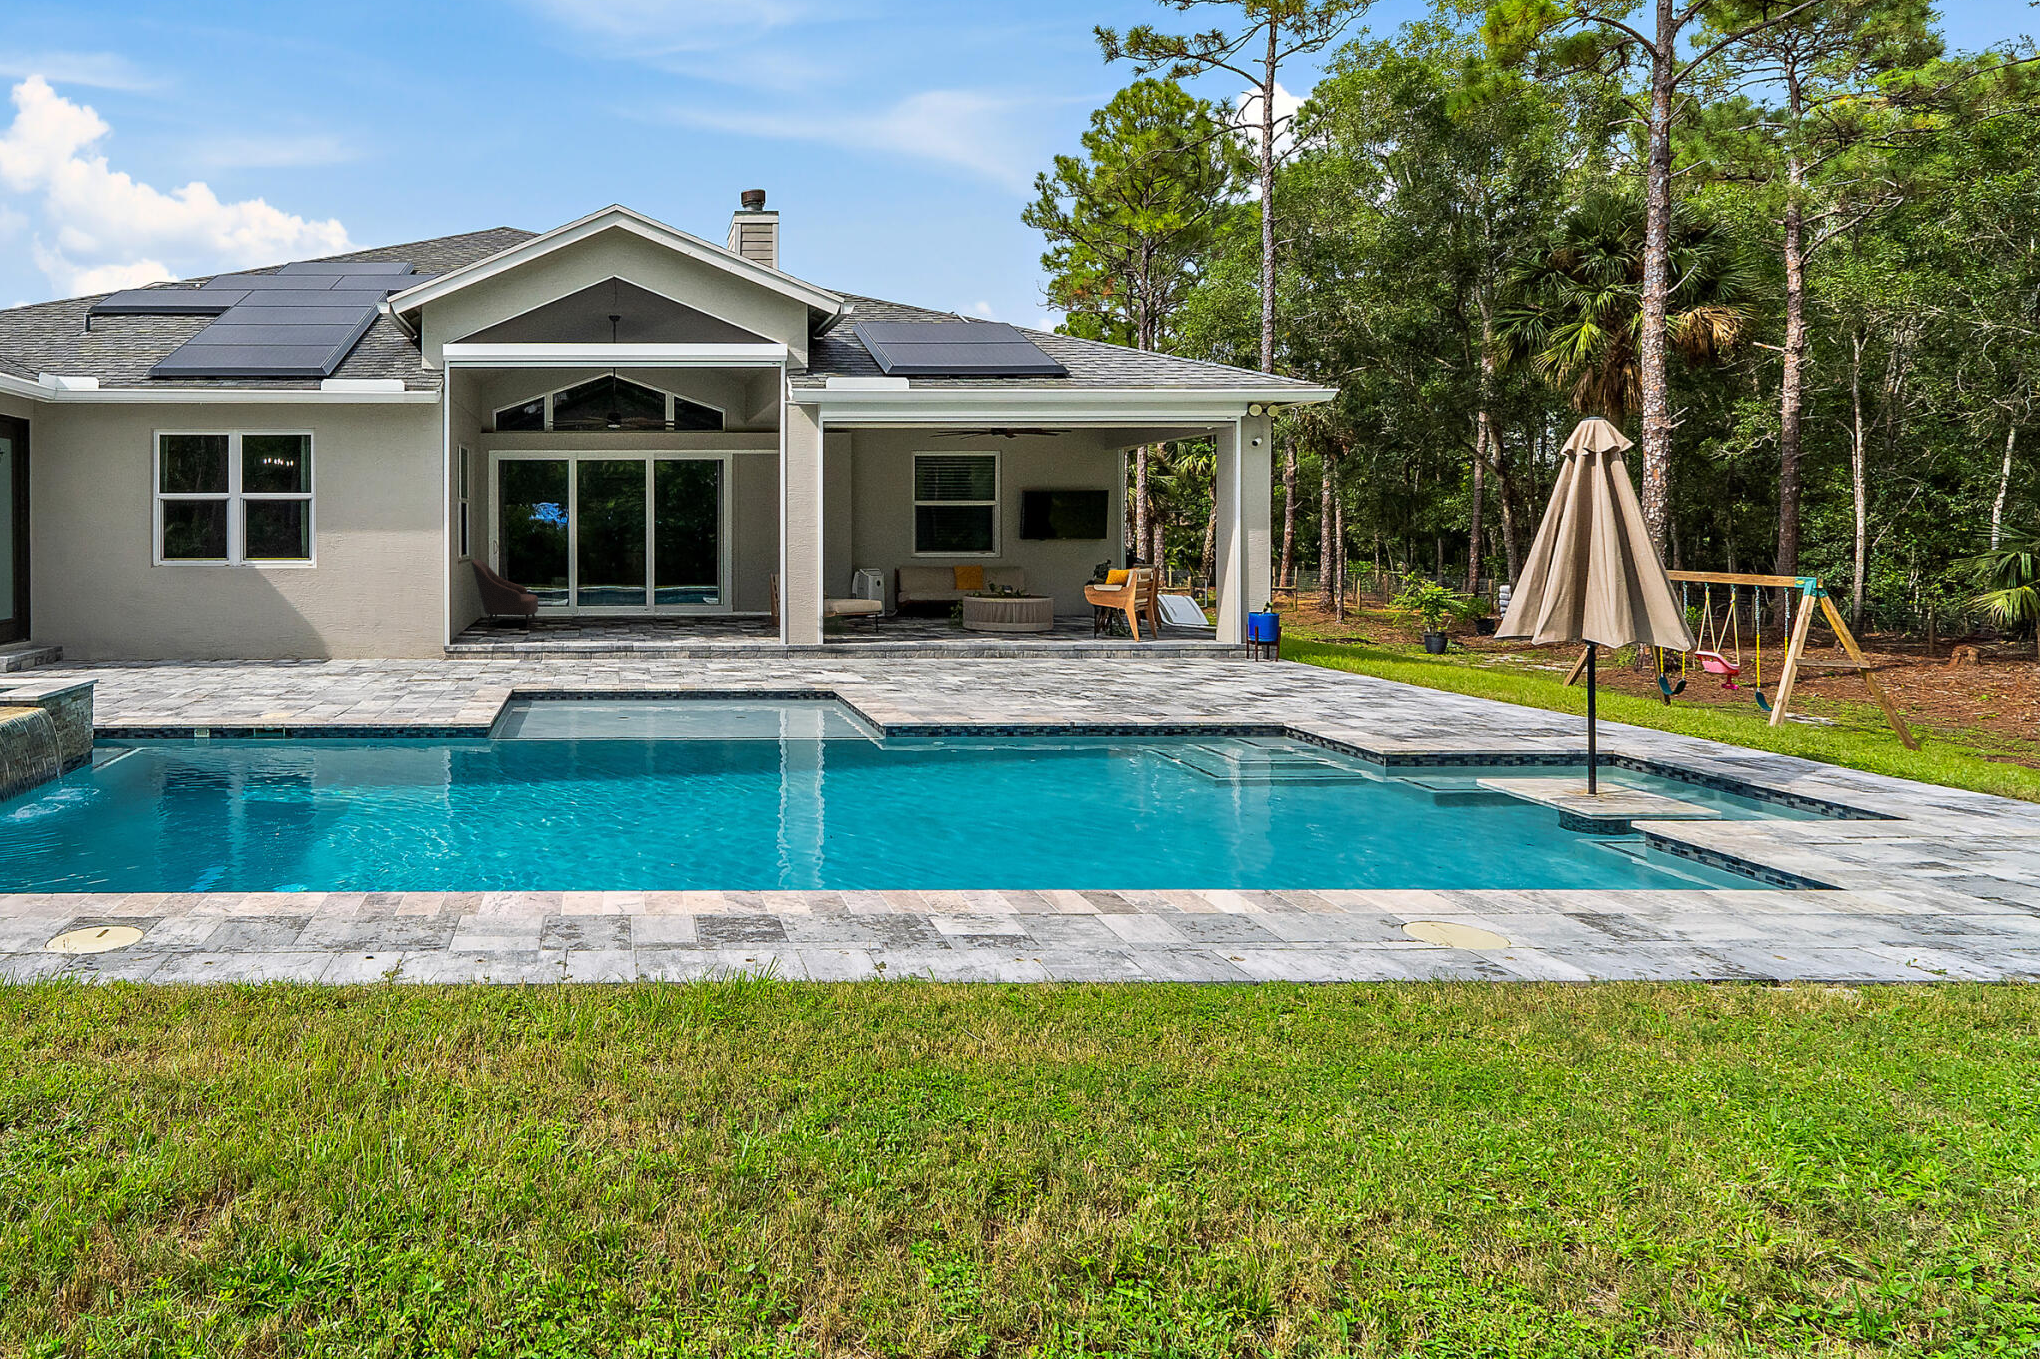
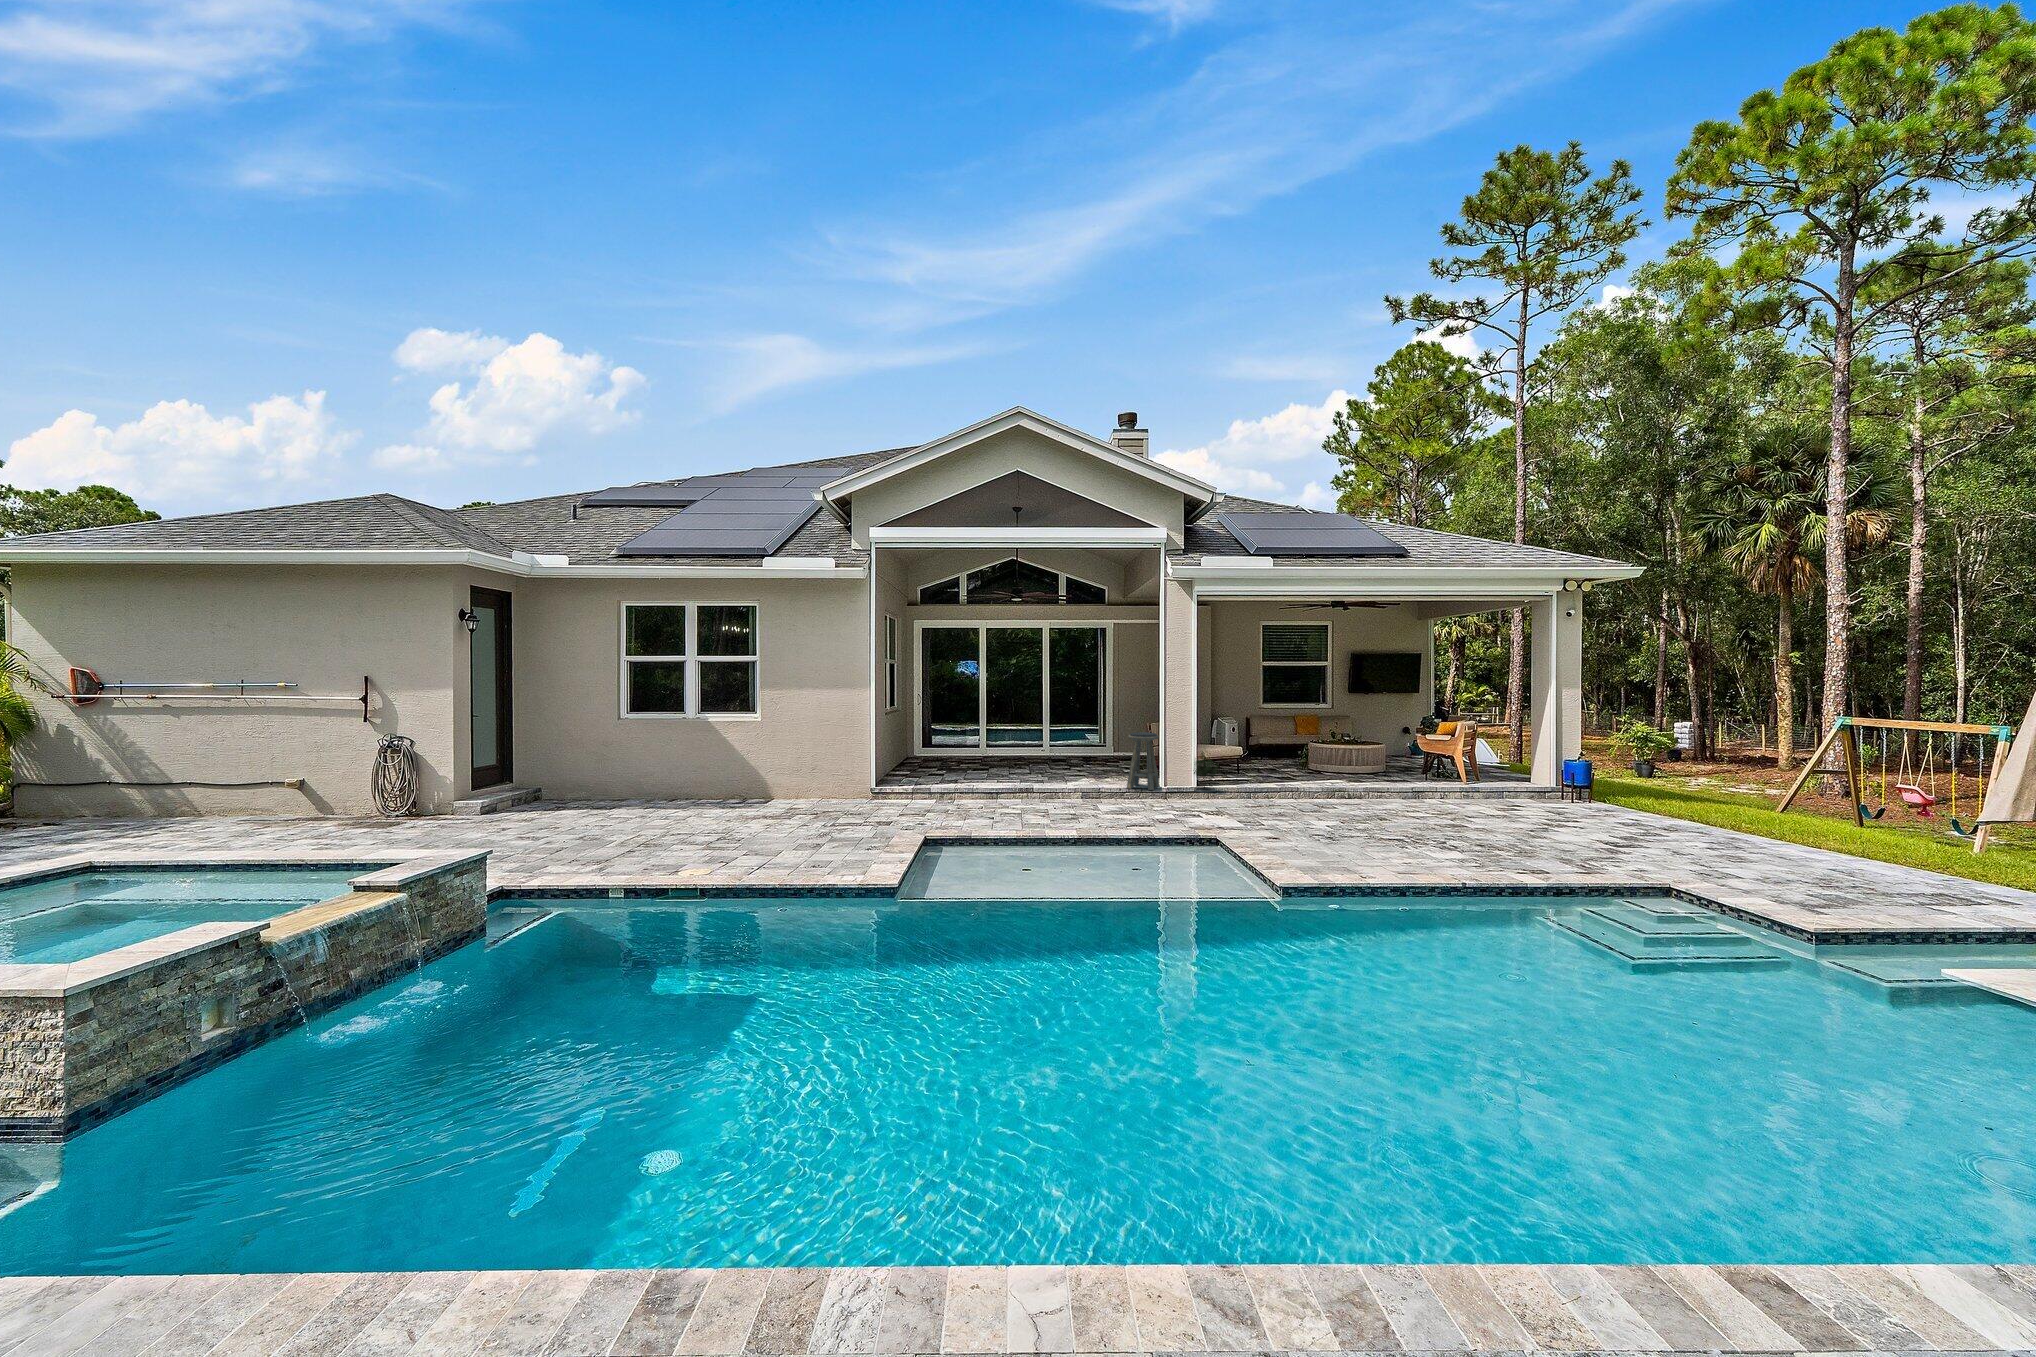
armchair: present [472,559,538,627] -> none [900,709,955,766]
stool: none [742,584,781,650] -> present [1127,732,1159,790]

